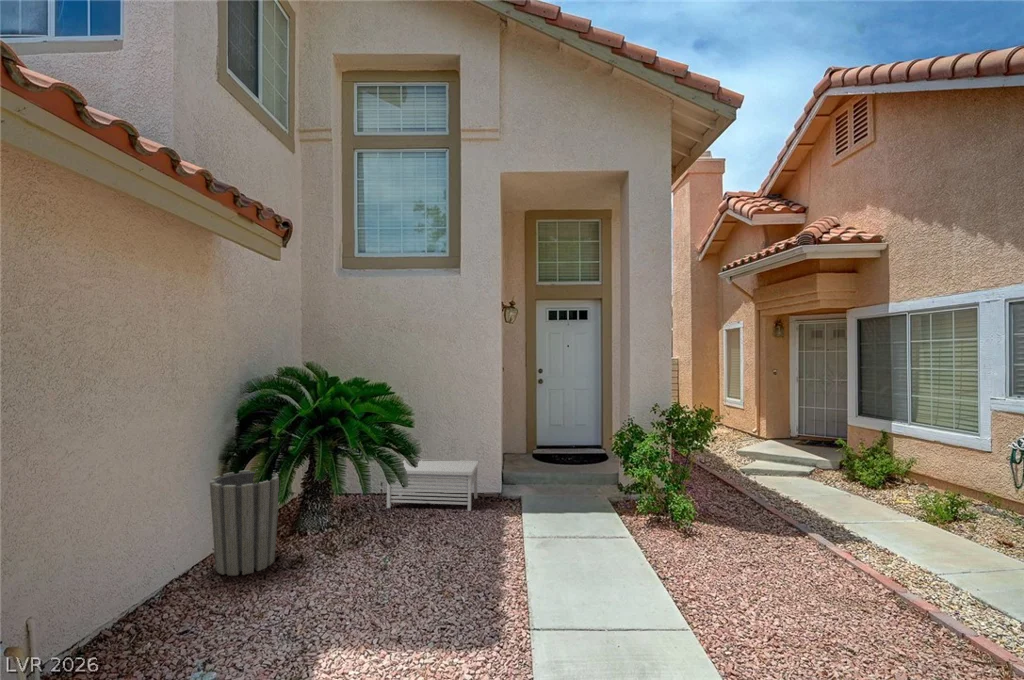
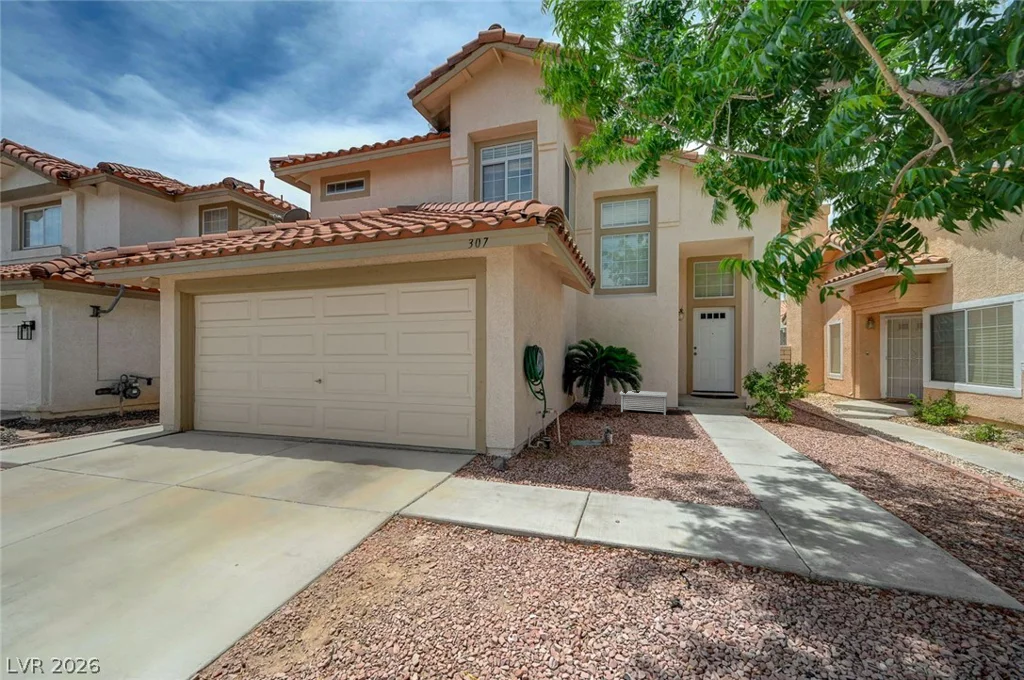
trash can: present [210,470,279,576] -> none [560,384,588,425]

